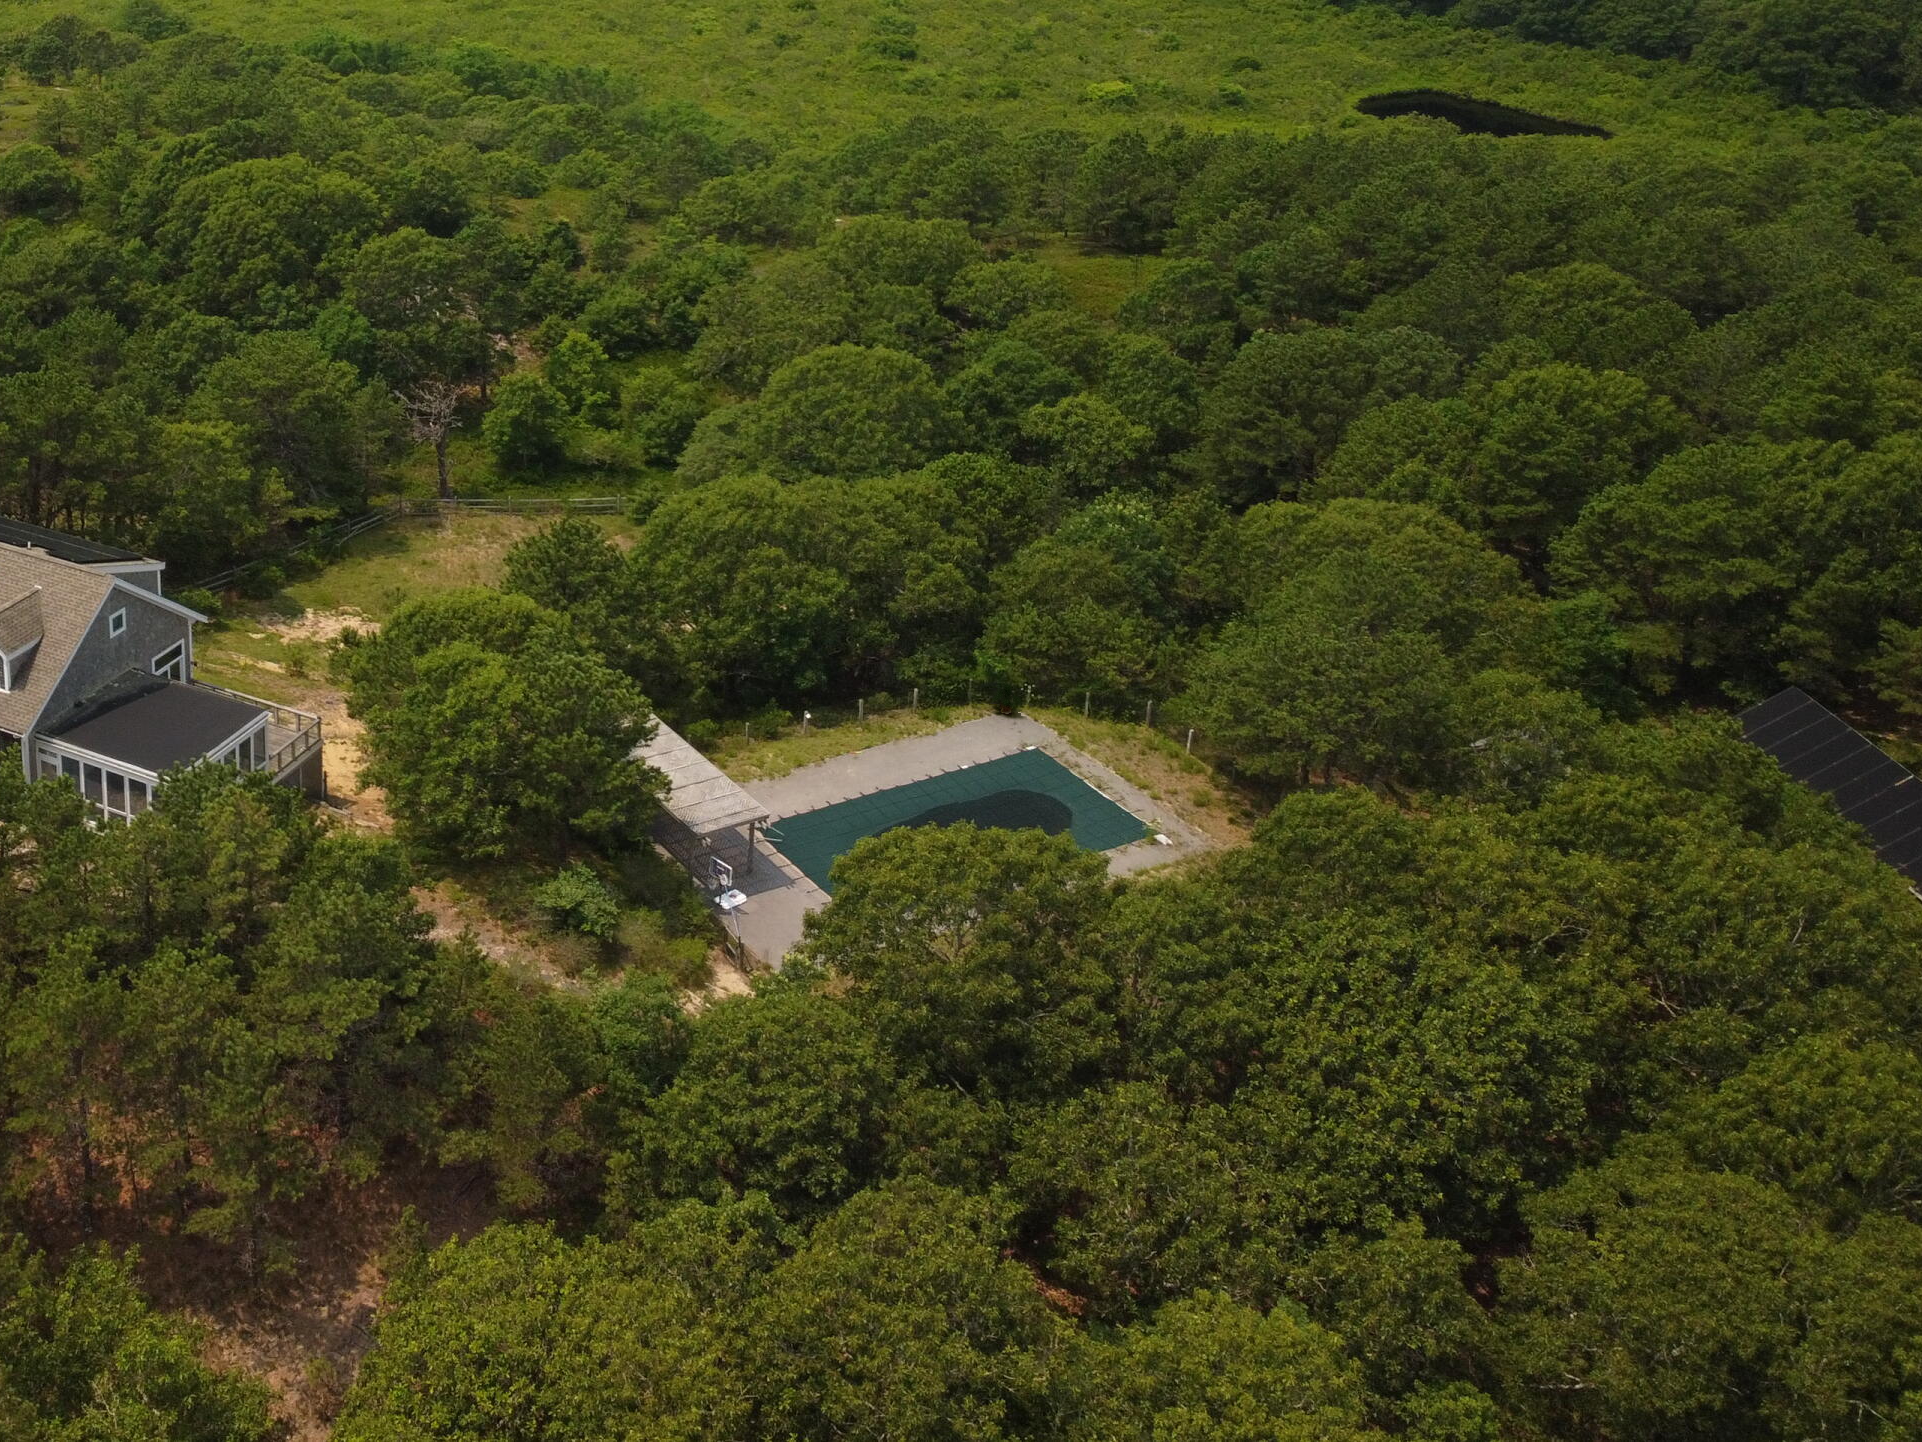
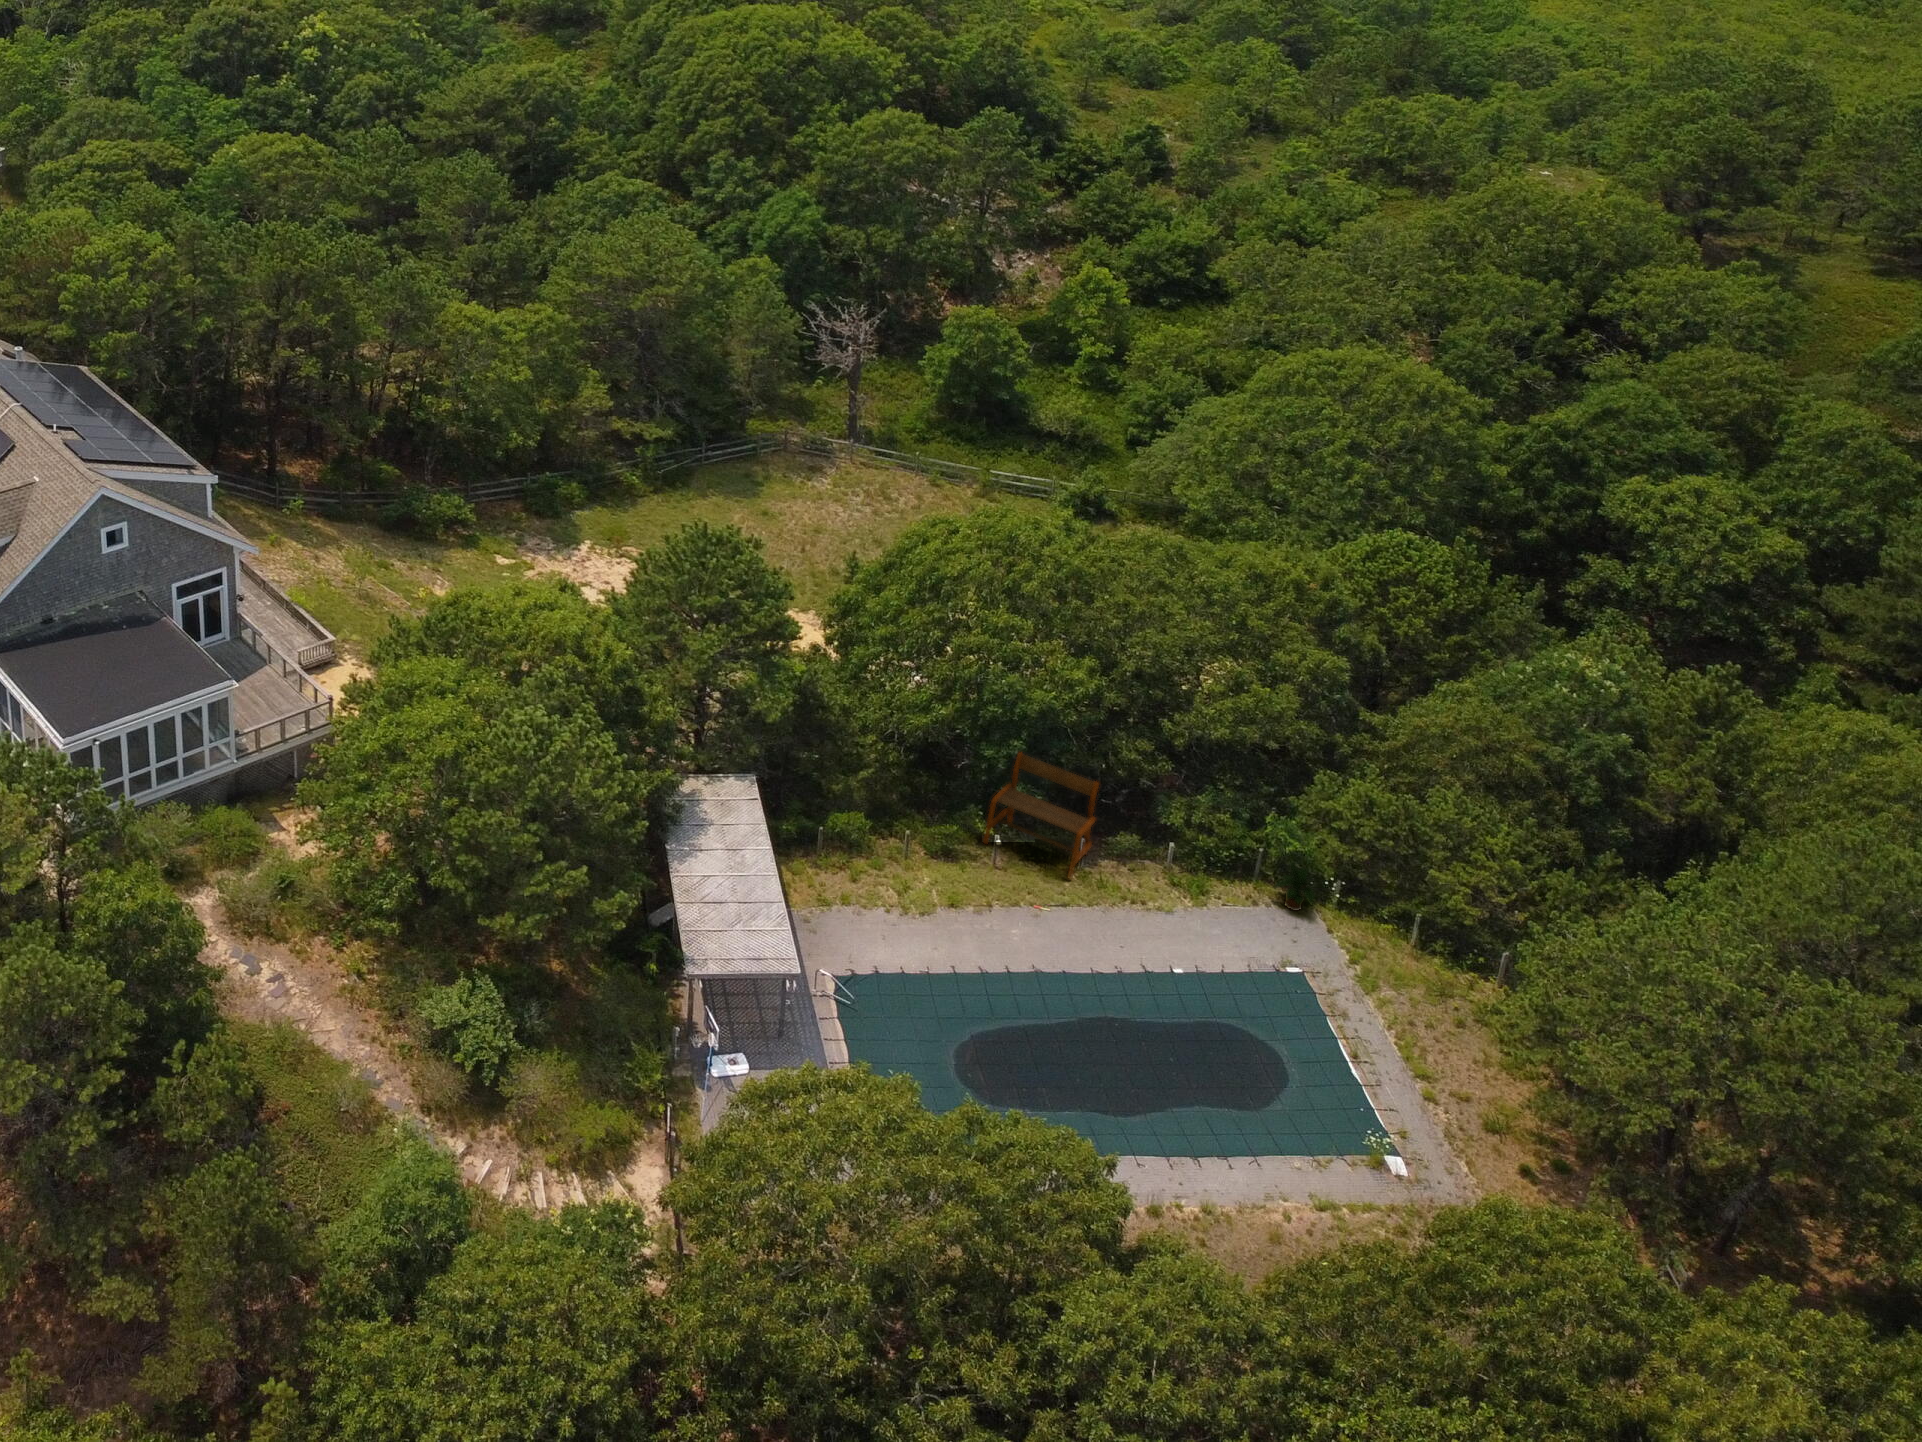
bench: none [796,649,870,731] -> present [983,753,1099,879]

